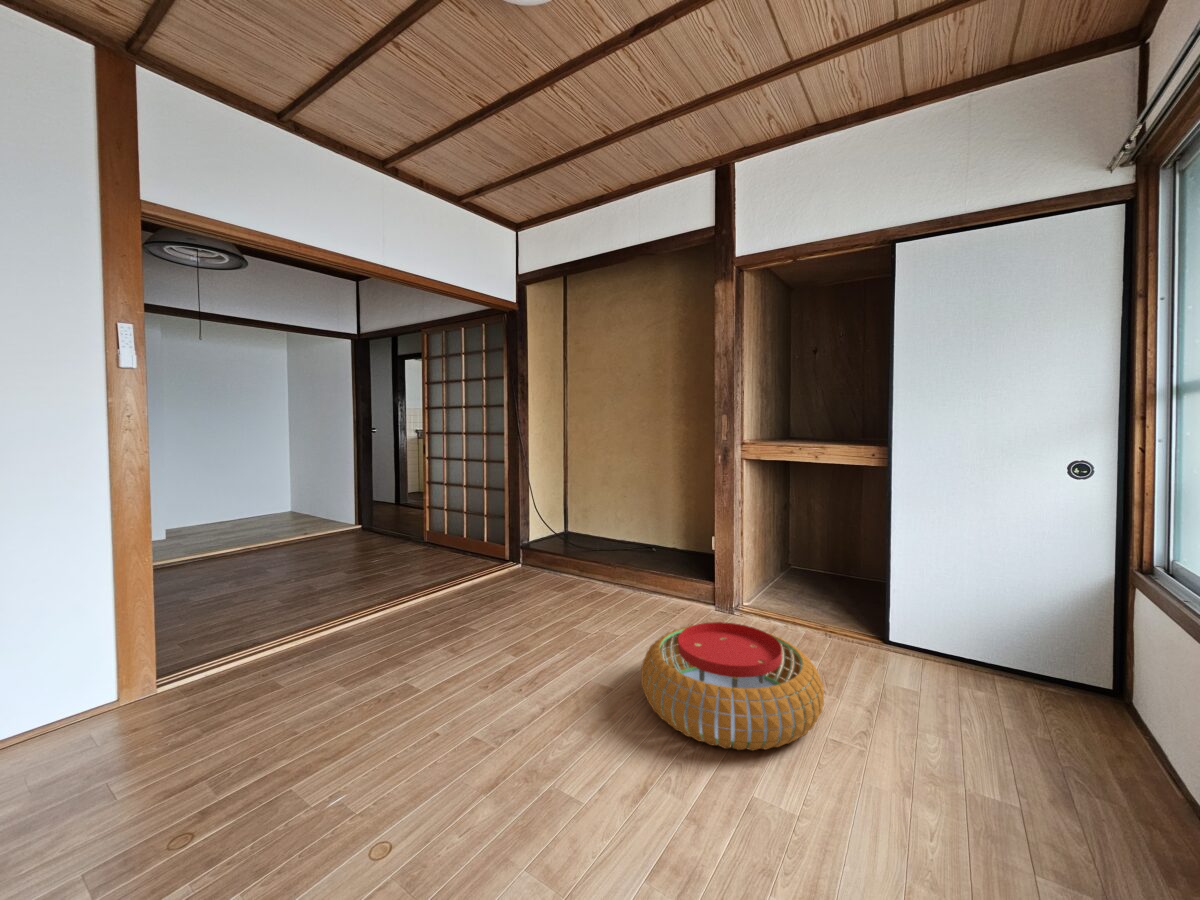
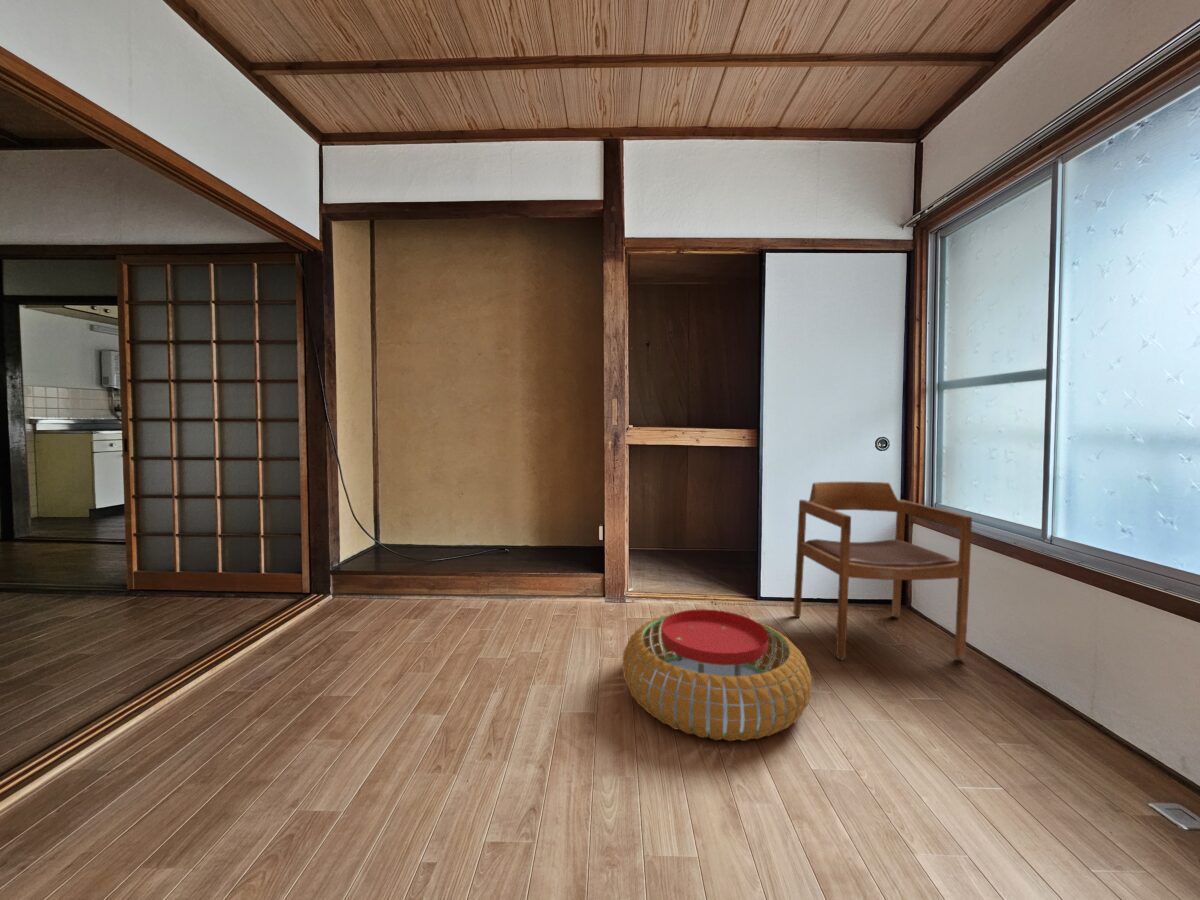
armchair: none [911,510,1126,770] -> present [793,481,972,661]

